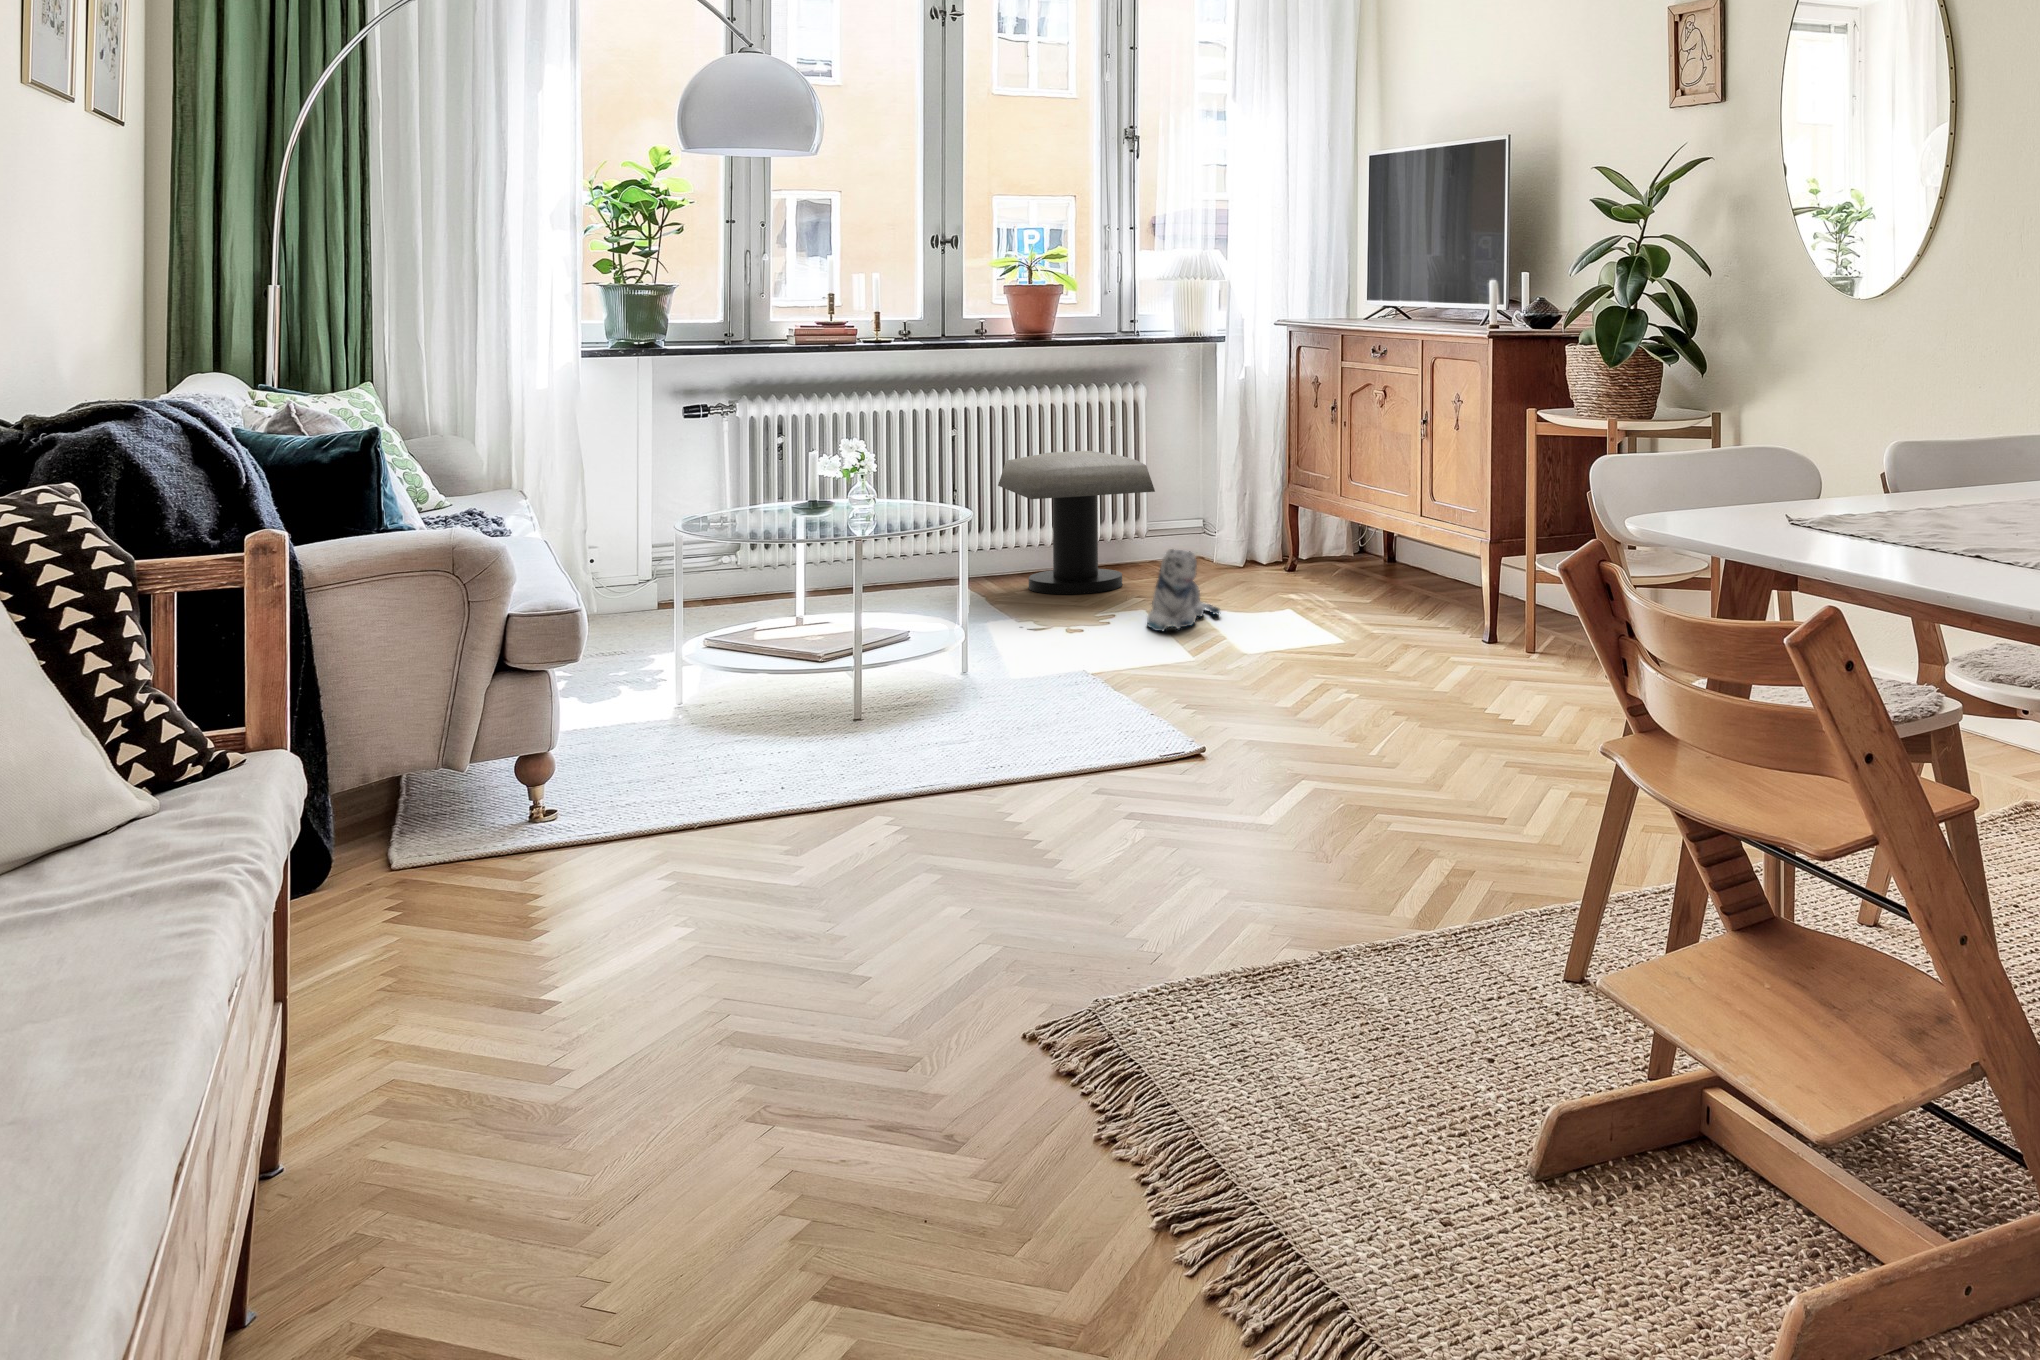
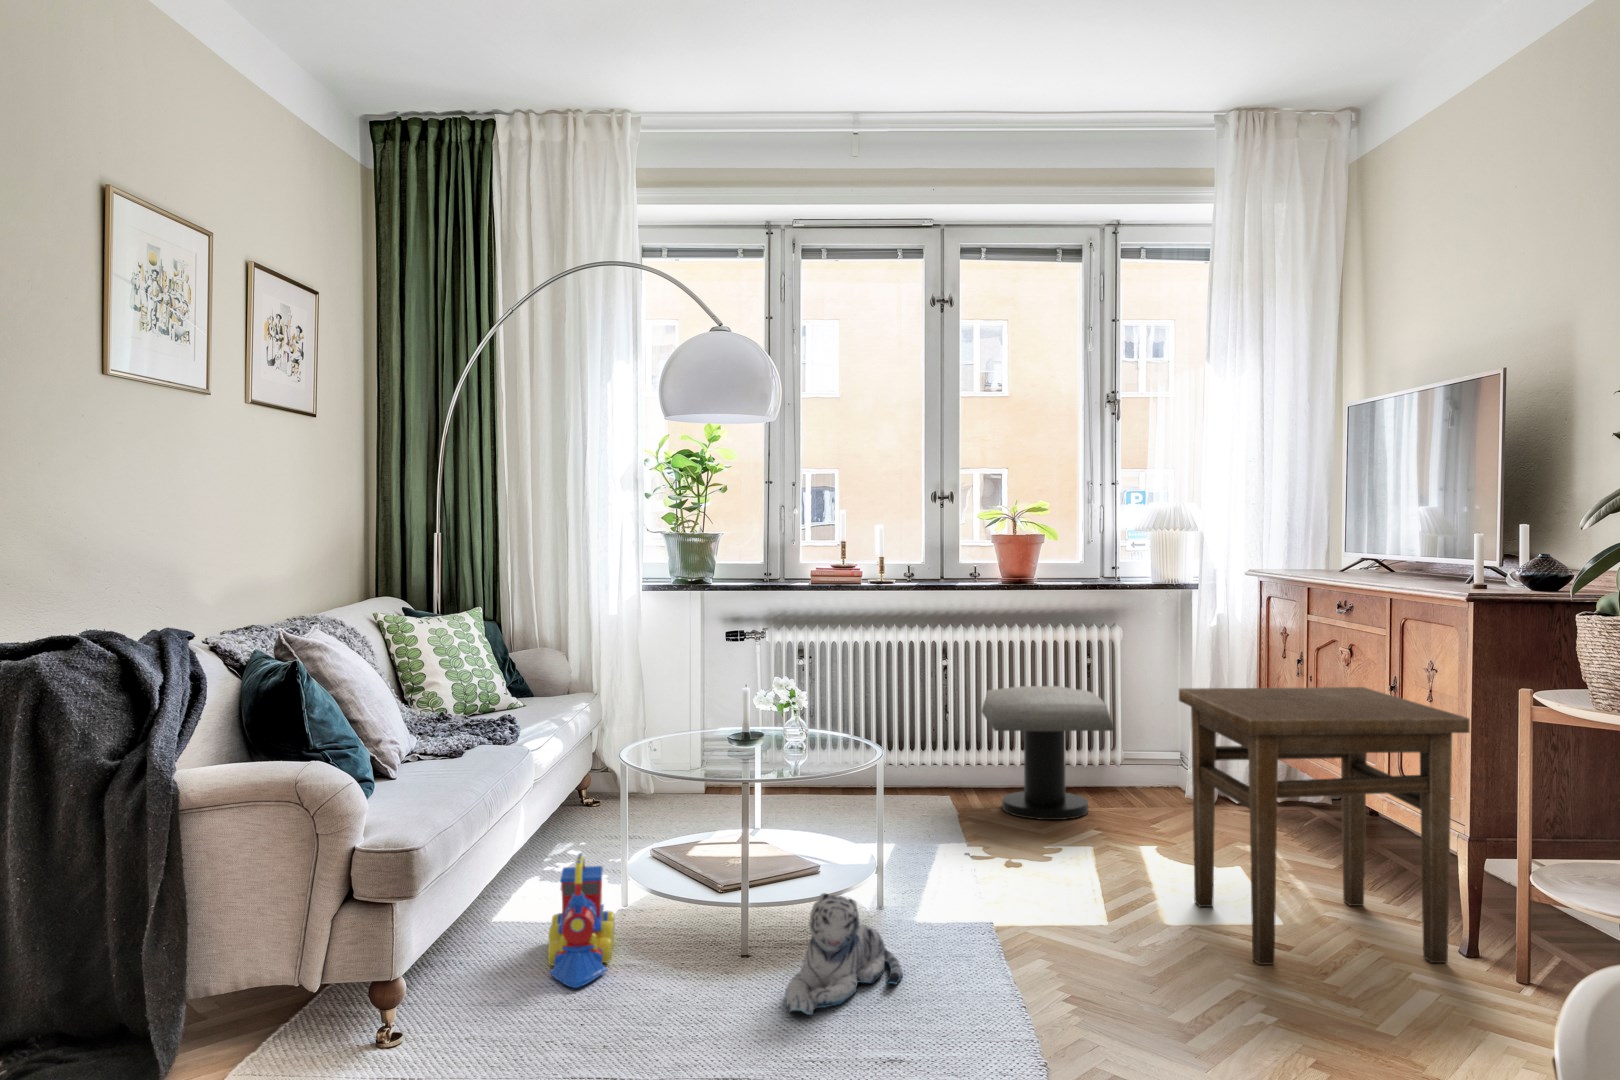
side table: none [1244,423,1491,666] -> present [1179,687,1470,965]
plush toy: present [1147,549,1220,631] -> present [786,893,903,1015]
toy train: none [620,625,716,754] -> present [548,853,615,988]

